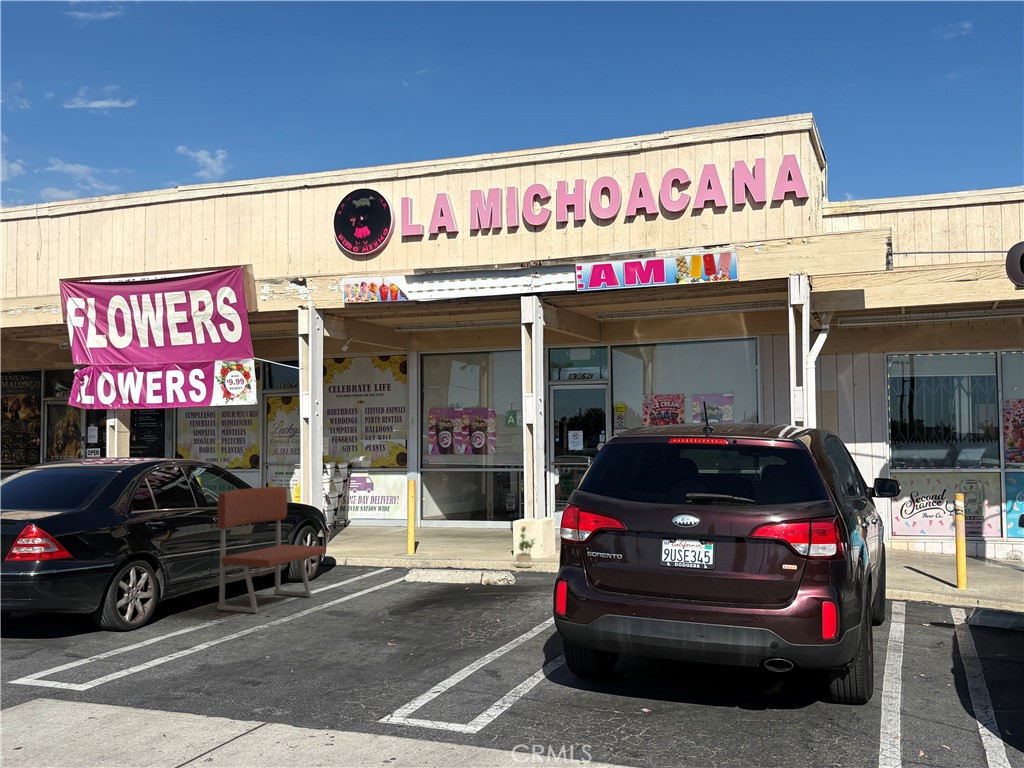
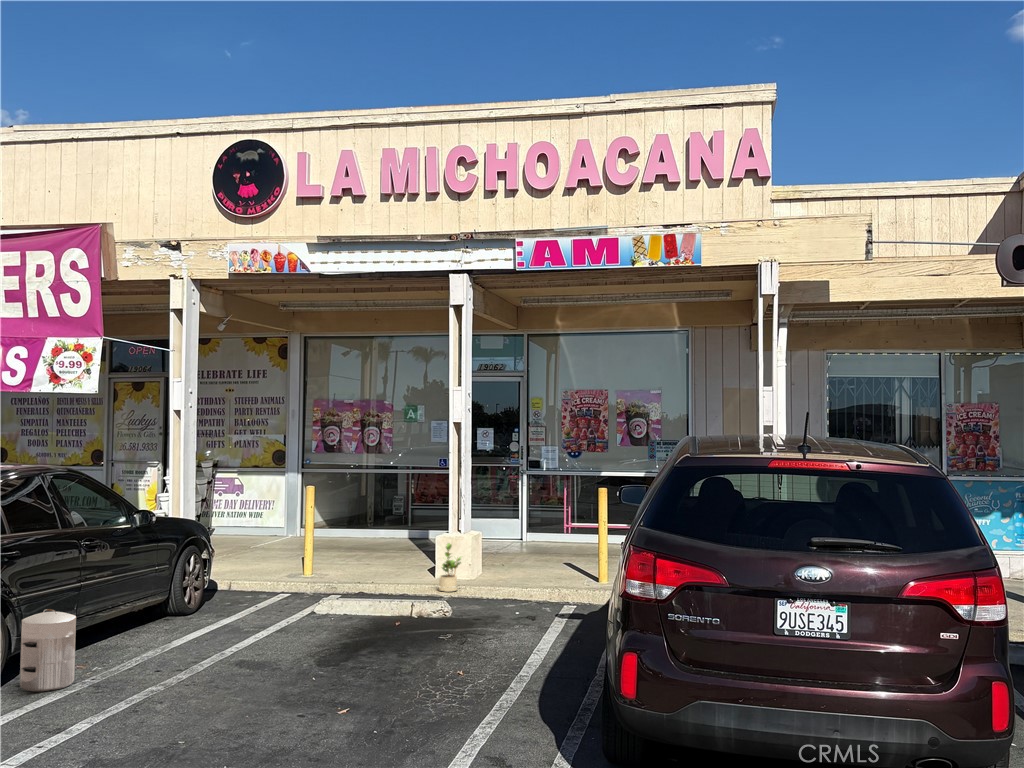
bench: present [217,486,326,613] -> none [86,501,226,668]
waste bin: none [166,564,206,626] -> present [20,609,76,691]

